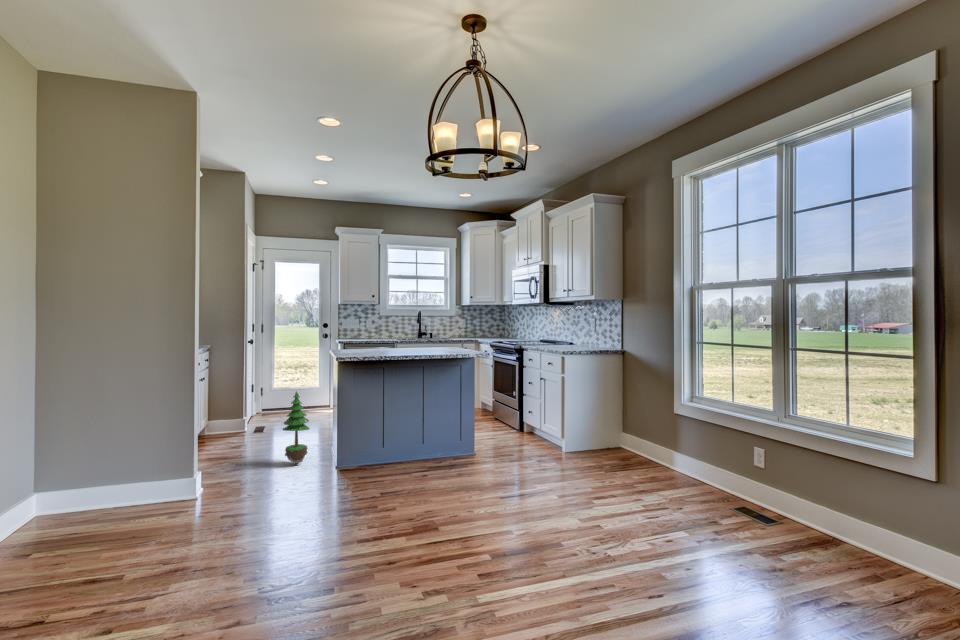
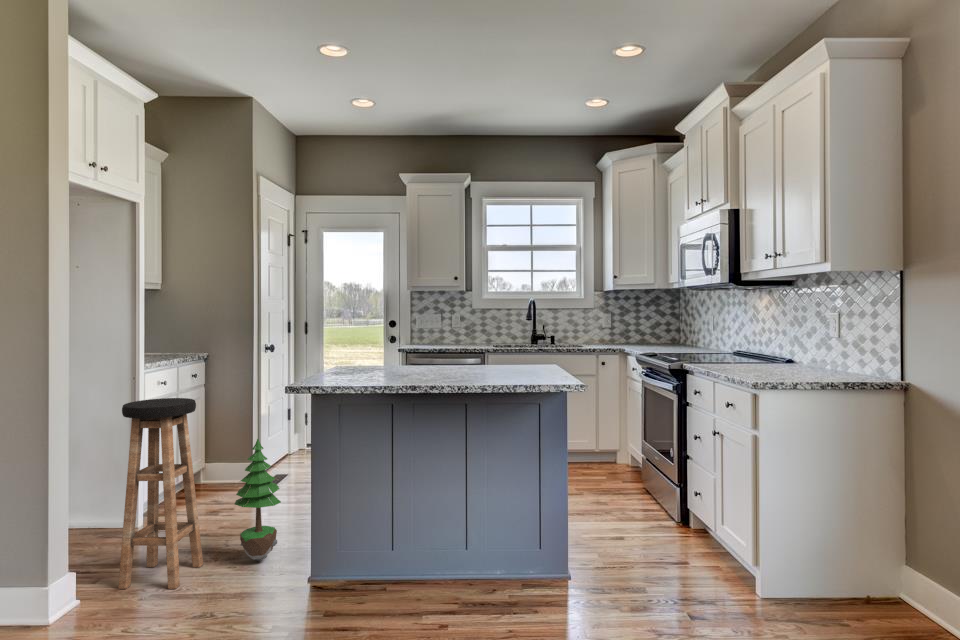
bar stool: none [219,368,263,483] -> present [118,398,203,589]

